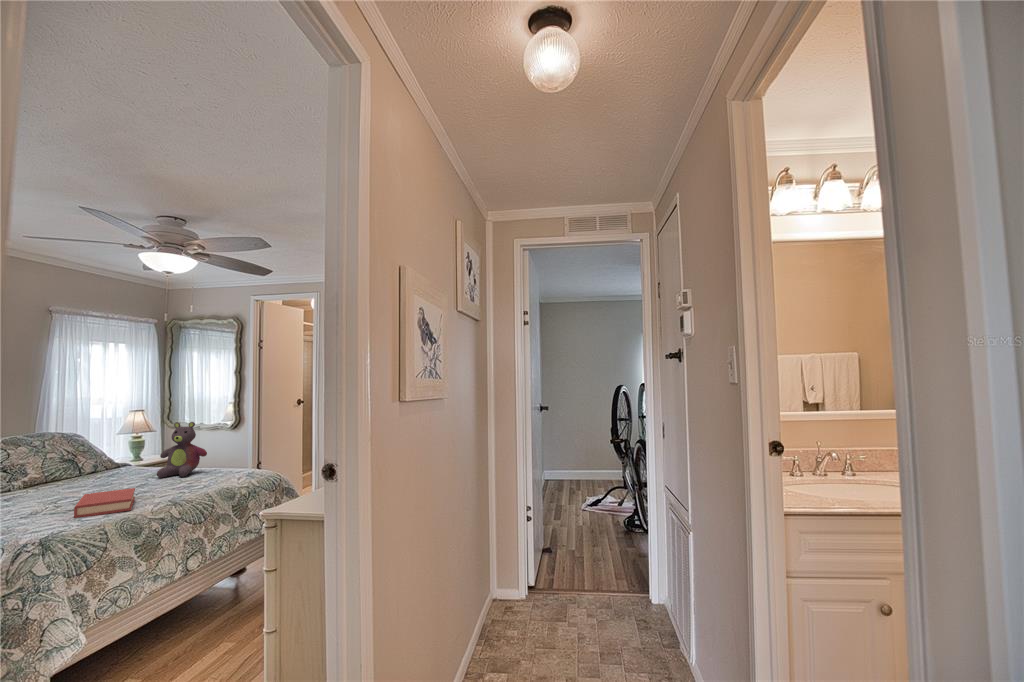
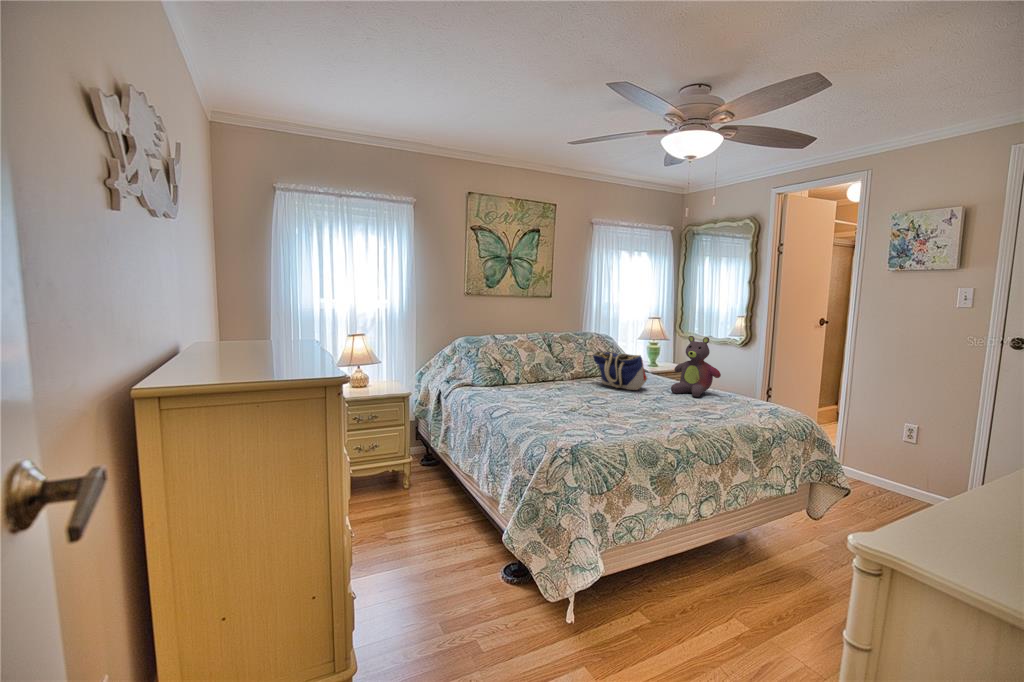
tote bag: none [56,446,130,485] -> present [593,351,647,390]
hardback book: present [74,488,135,518] -> none [600,401,652,431]

